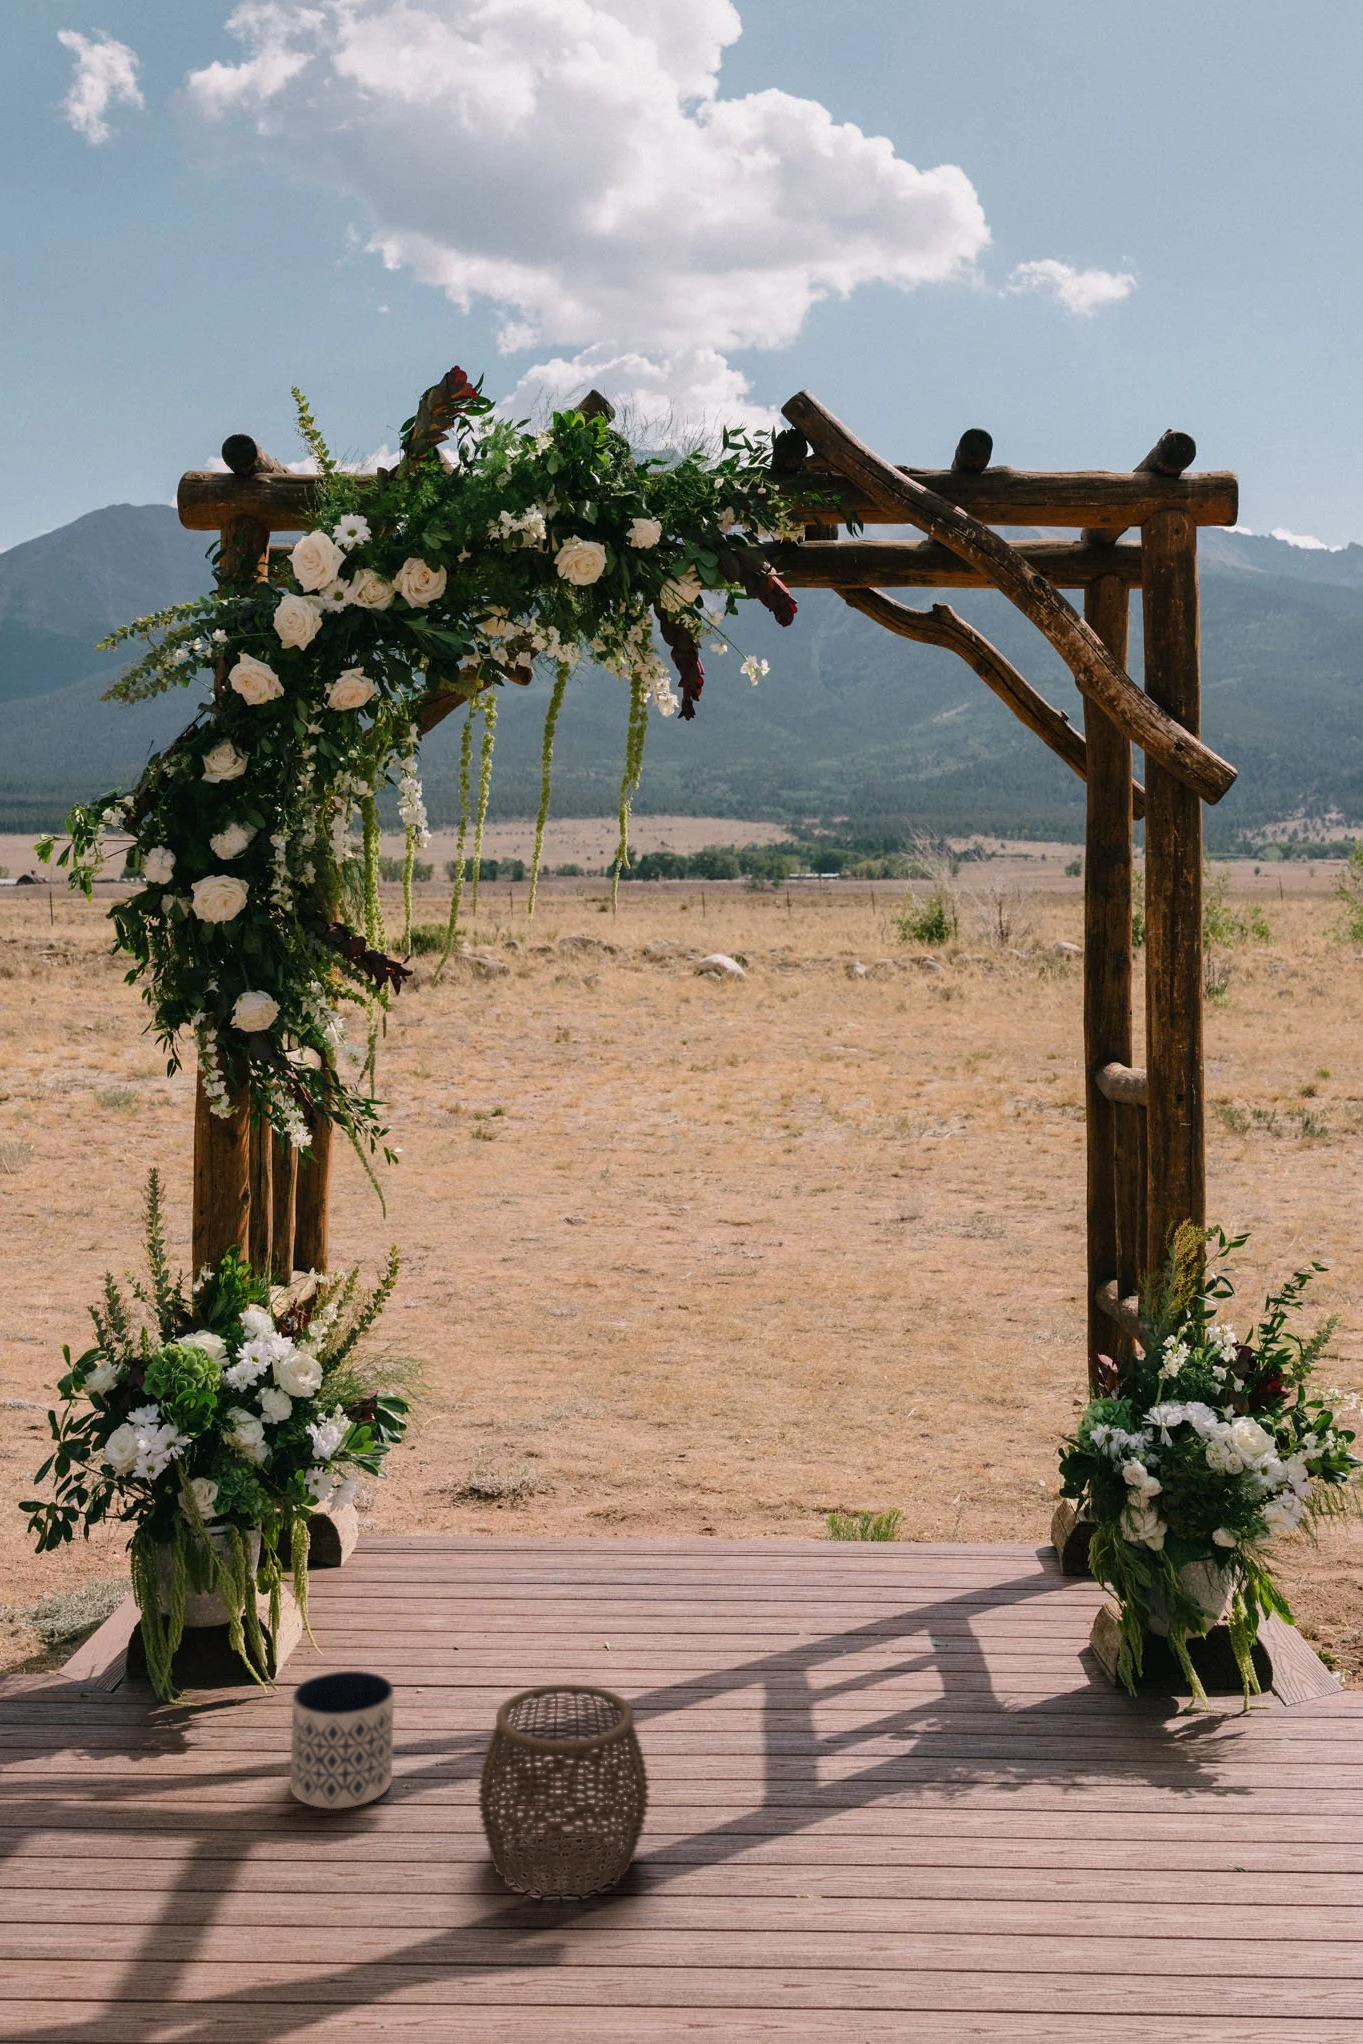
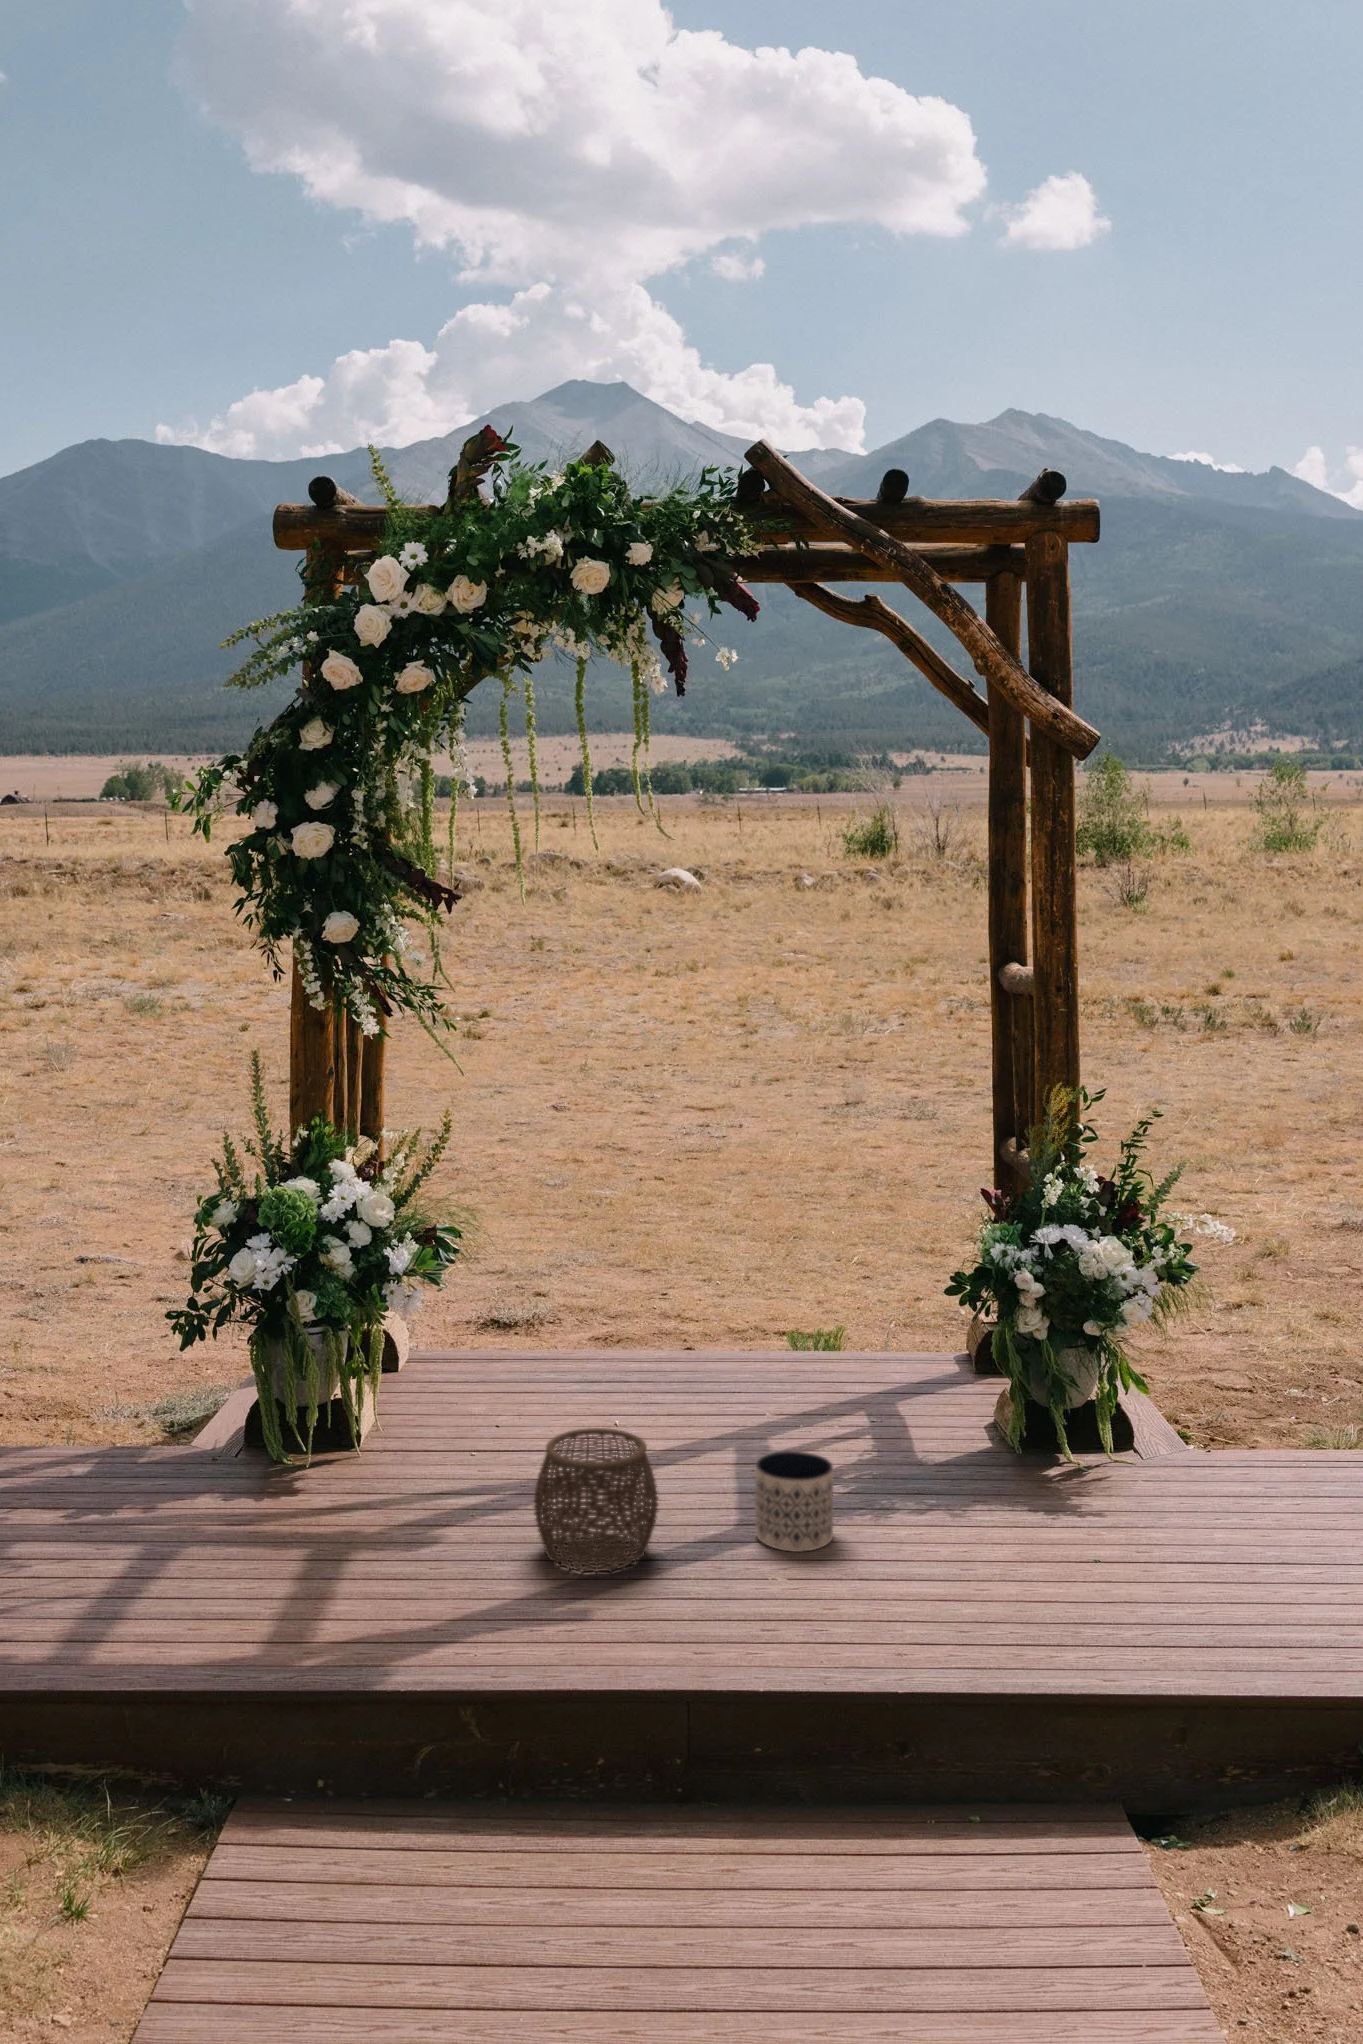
planter: present [290,1671,394,1809] -> present [755,1451,833,1552]

